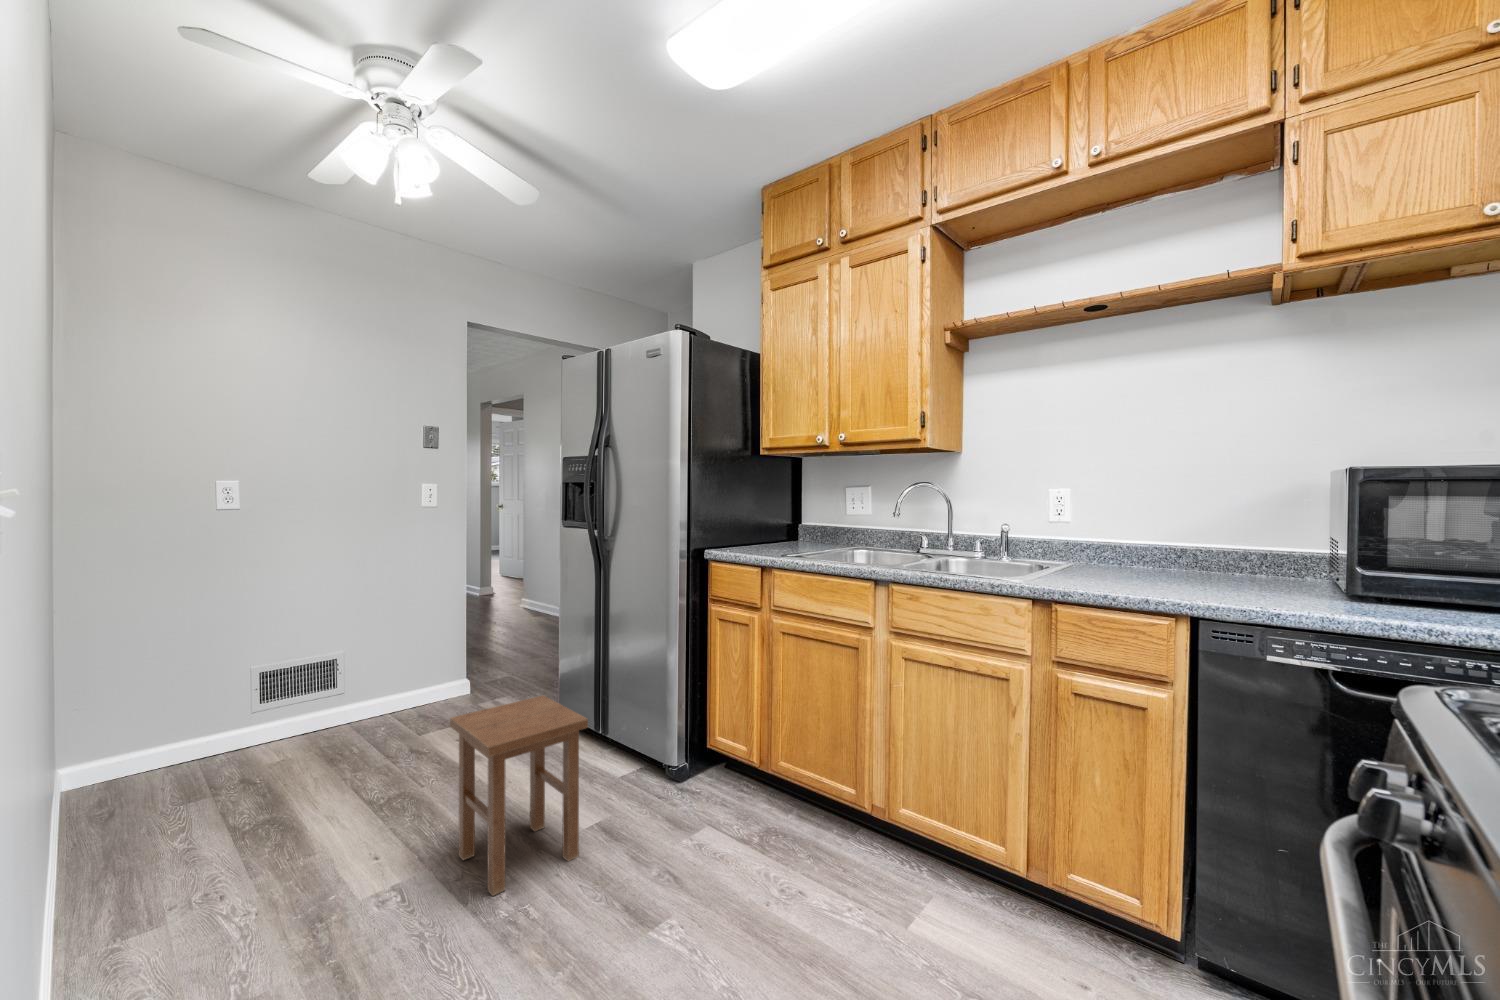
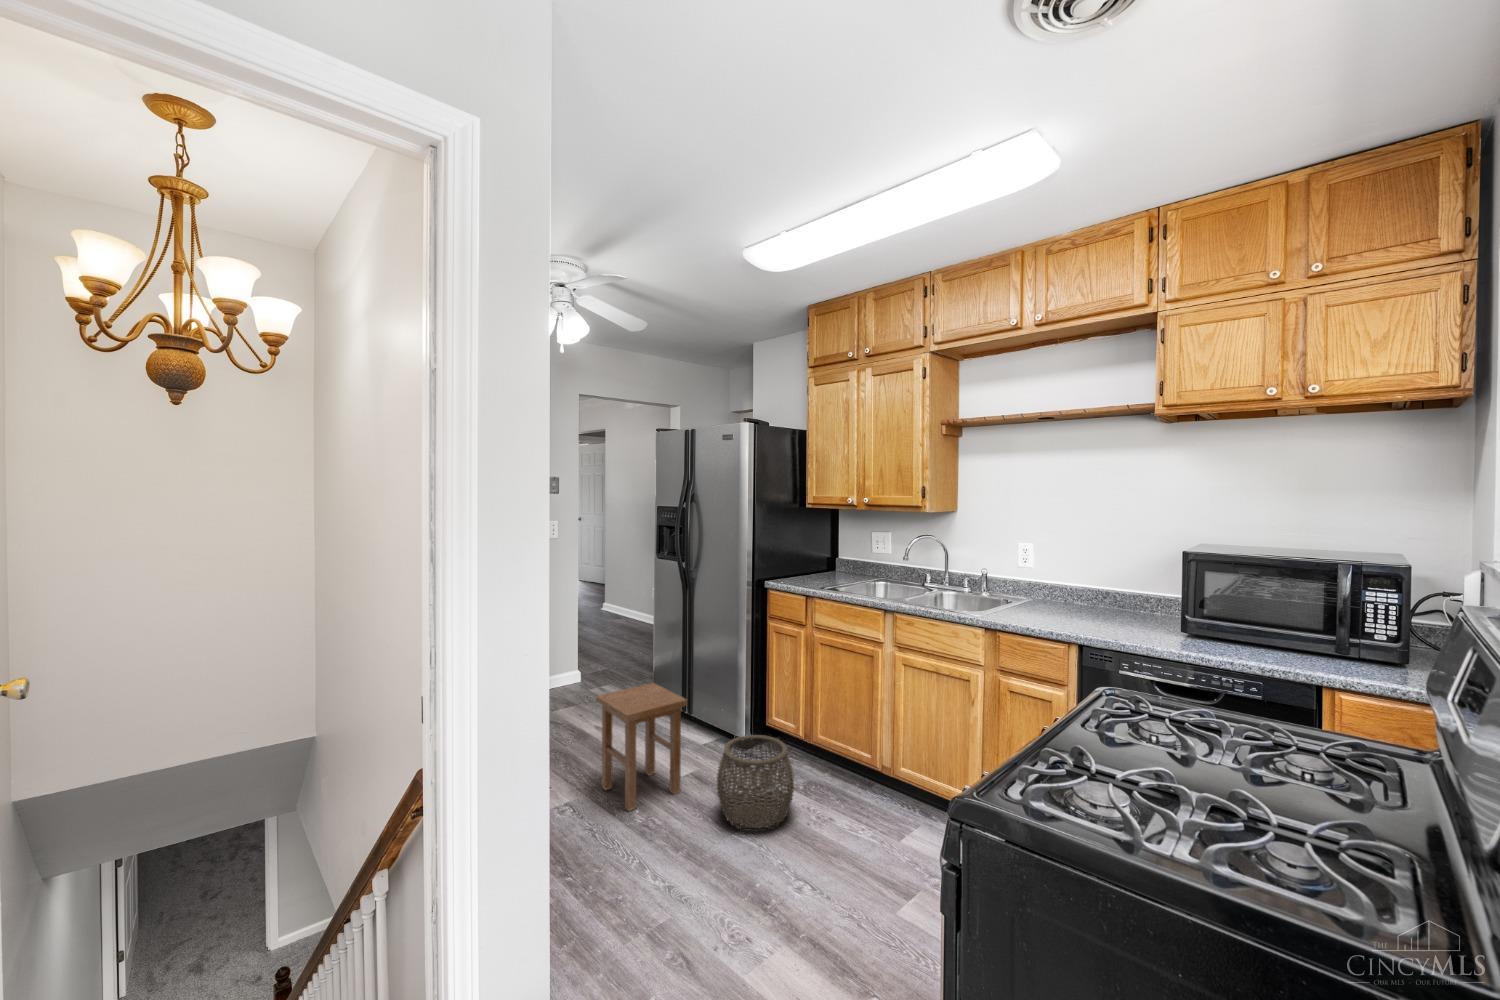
woven basket: none [629,768,748,919] -> present [717,735,794,829]

